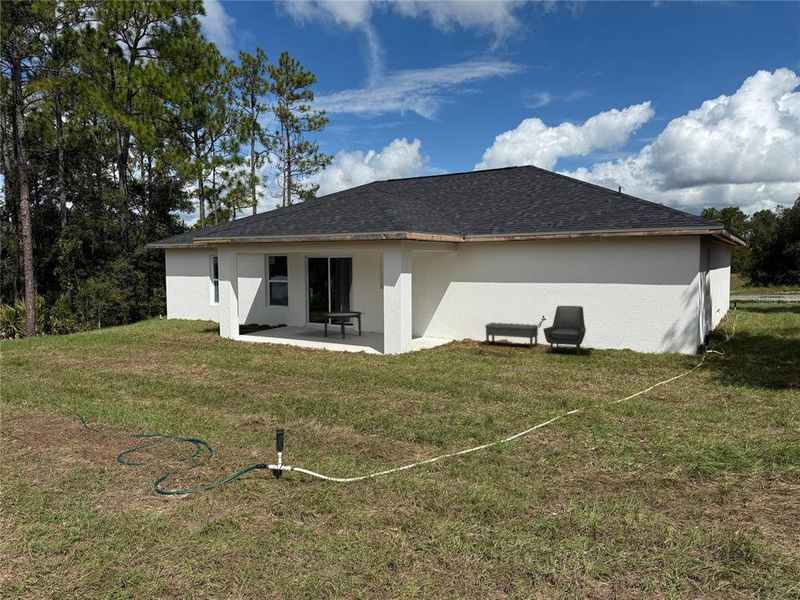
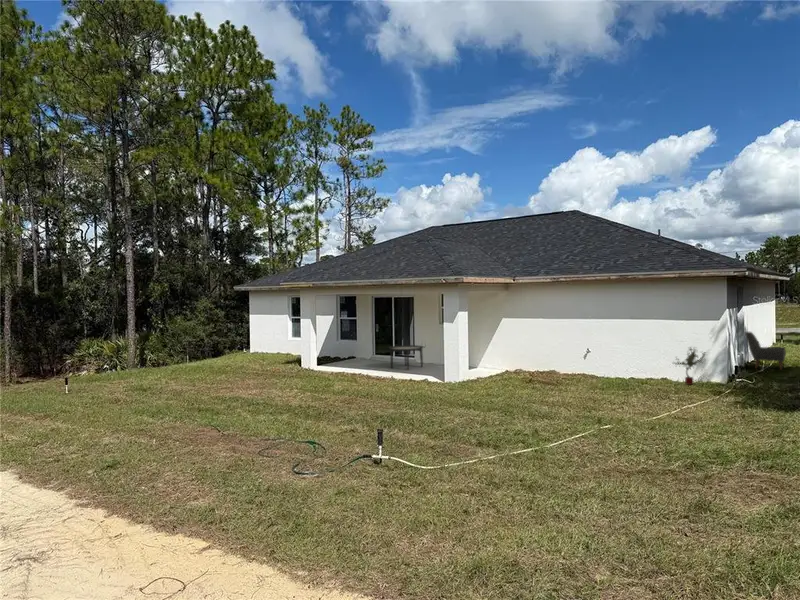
chair: present [543,306,586,355] -> present [745,332,786,369]
potted tree: none [637,314,676,357] -> present [675,347,705,385]
bench: present [485,323,538,349] -> none [535,355,583,378]

